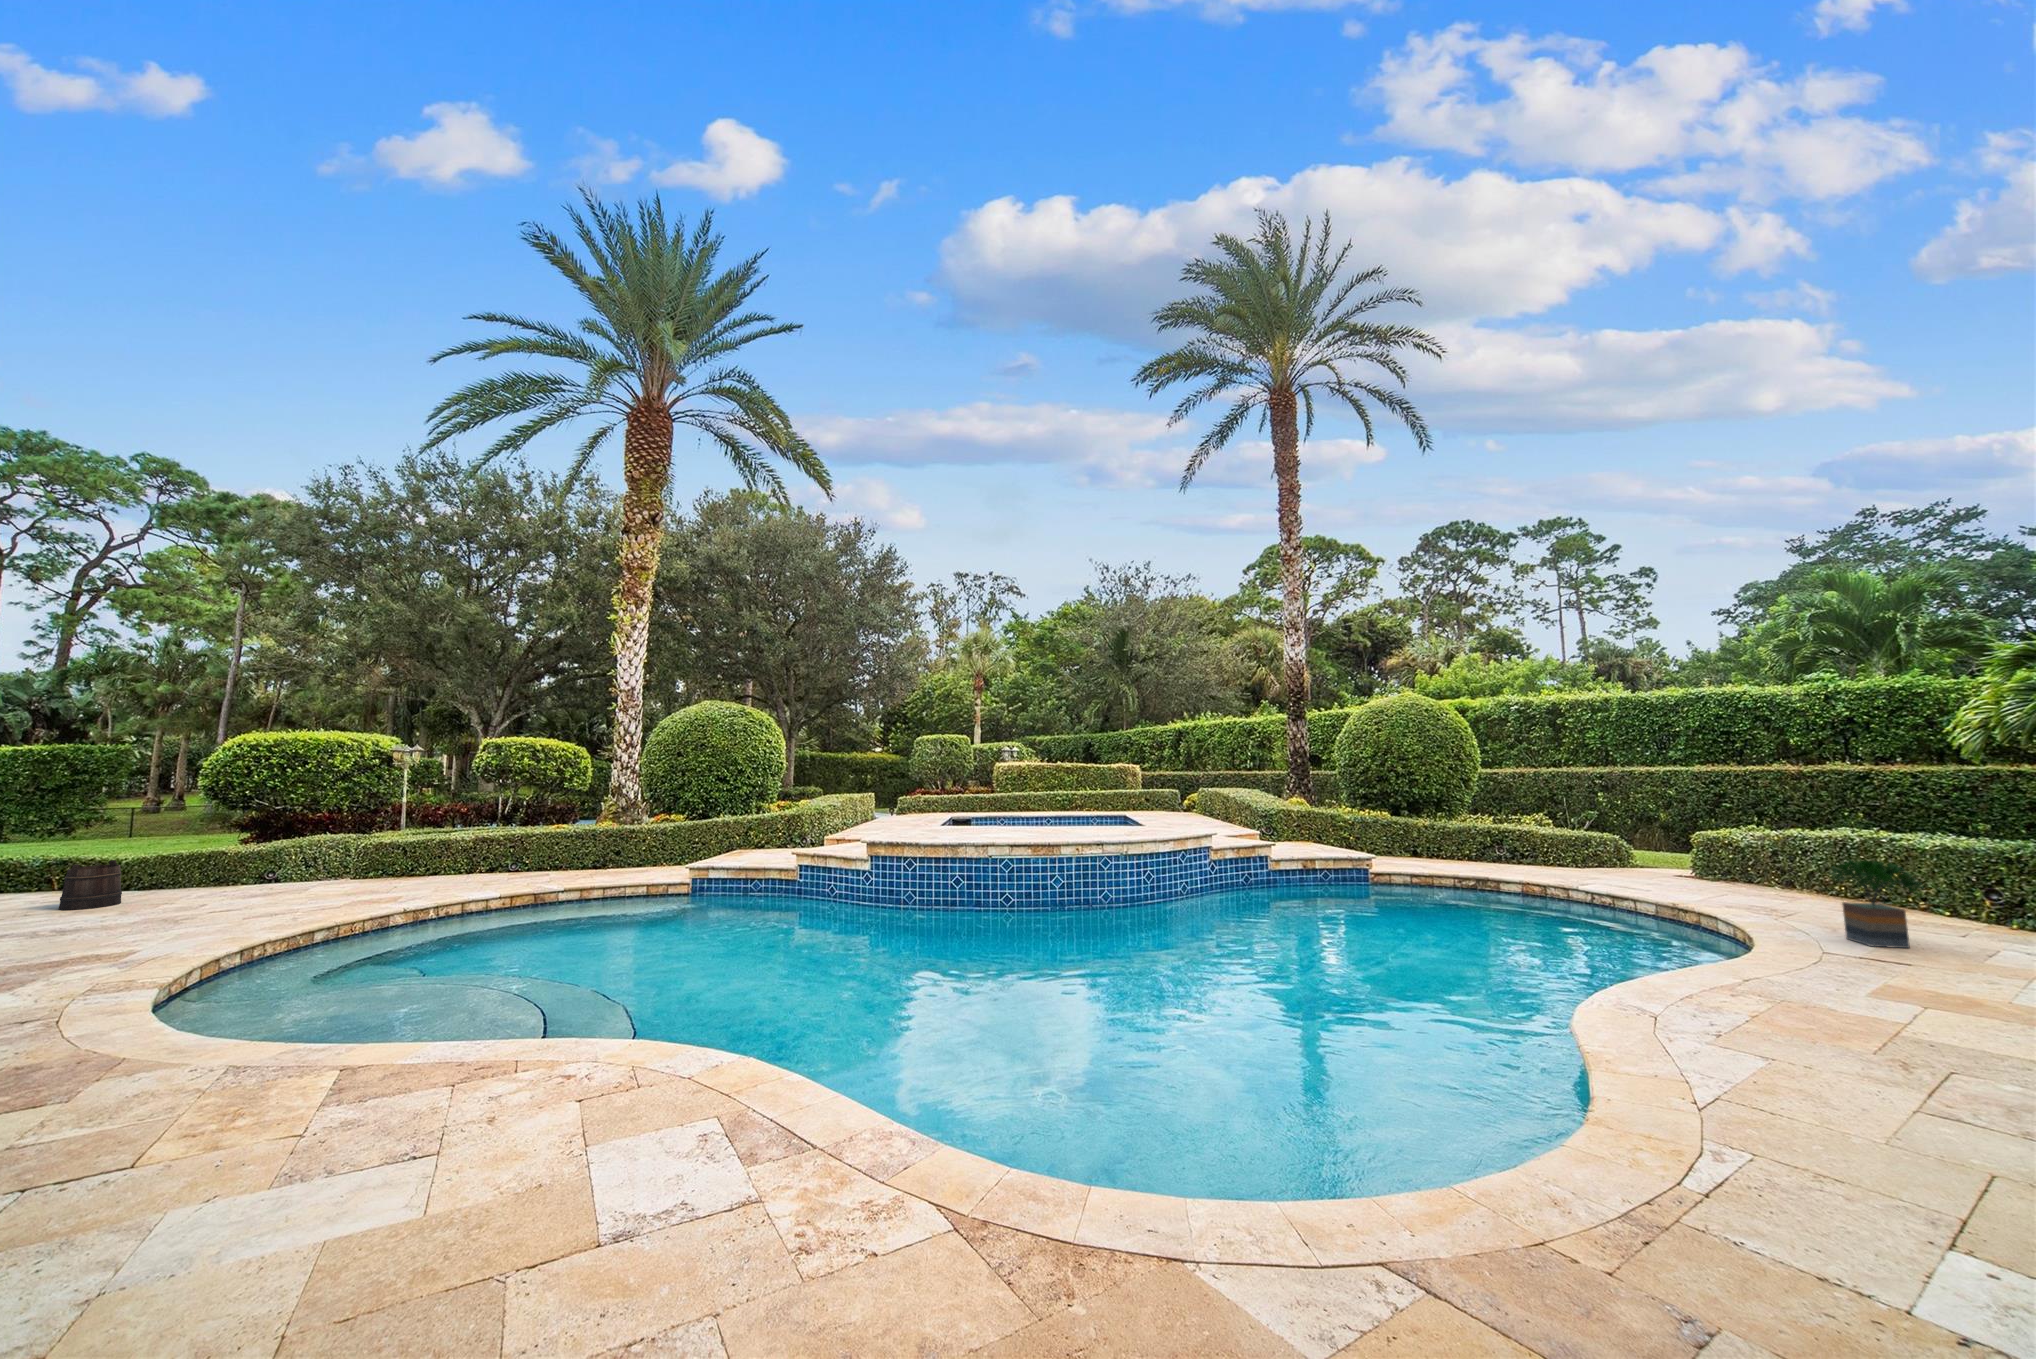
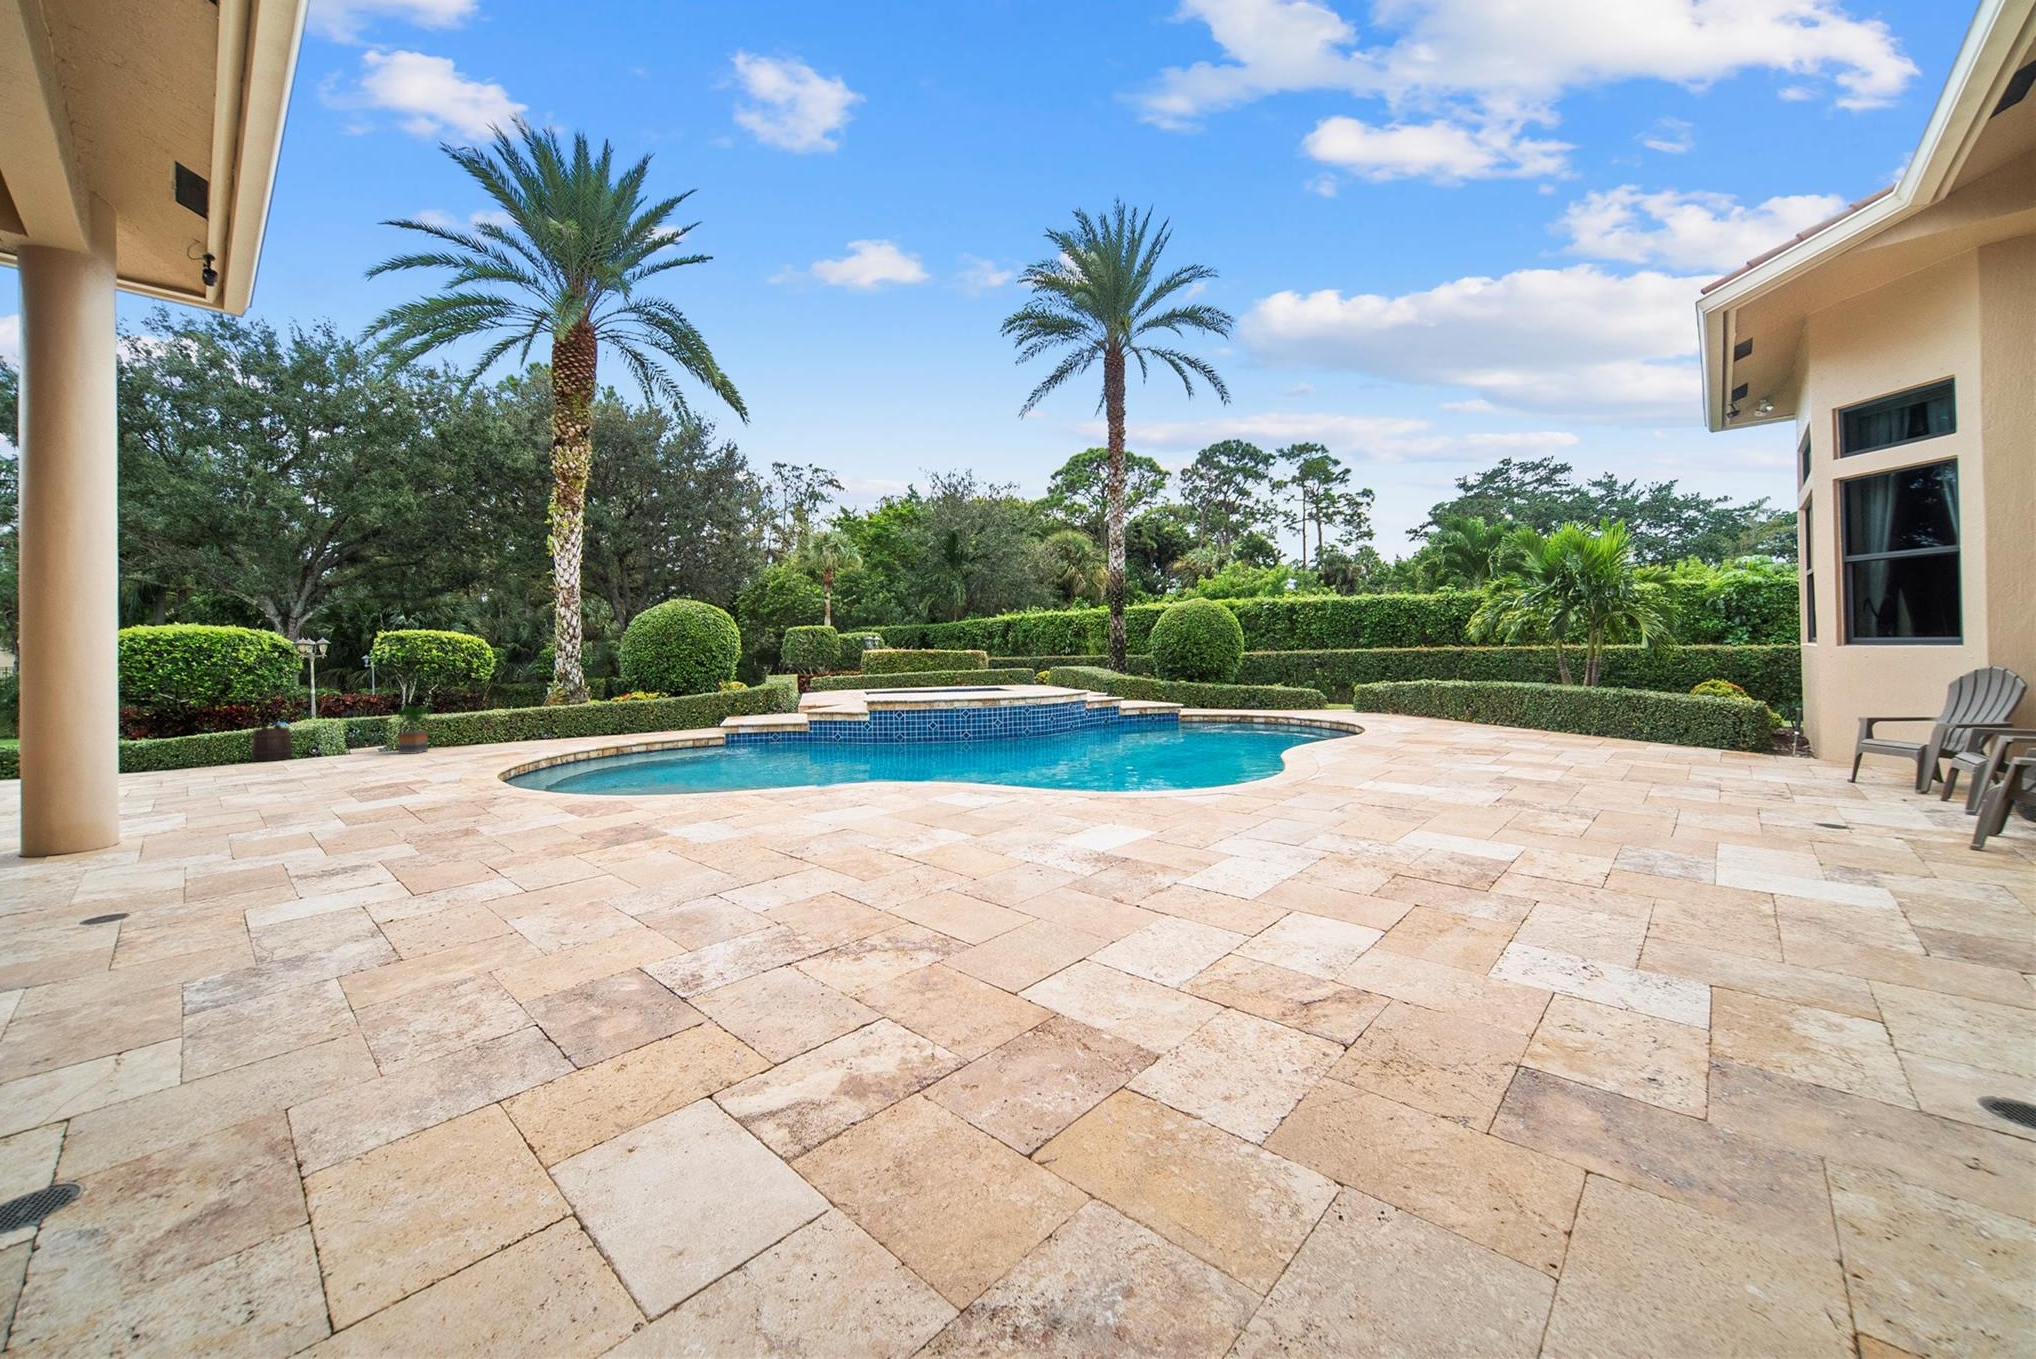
potted tree: present [1833,860,1922,948] -> present [398,706,431,754]

